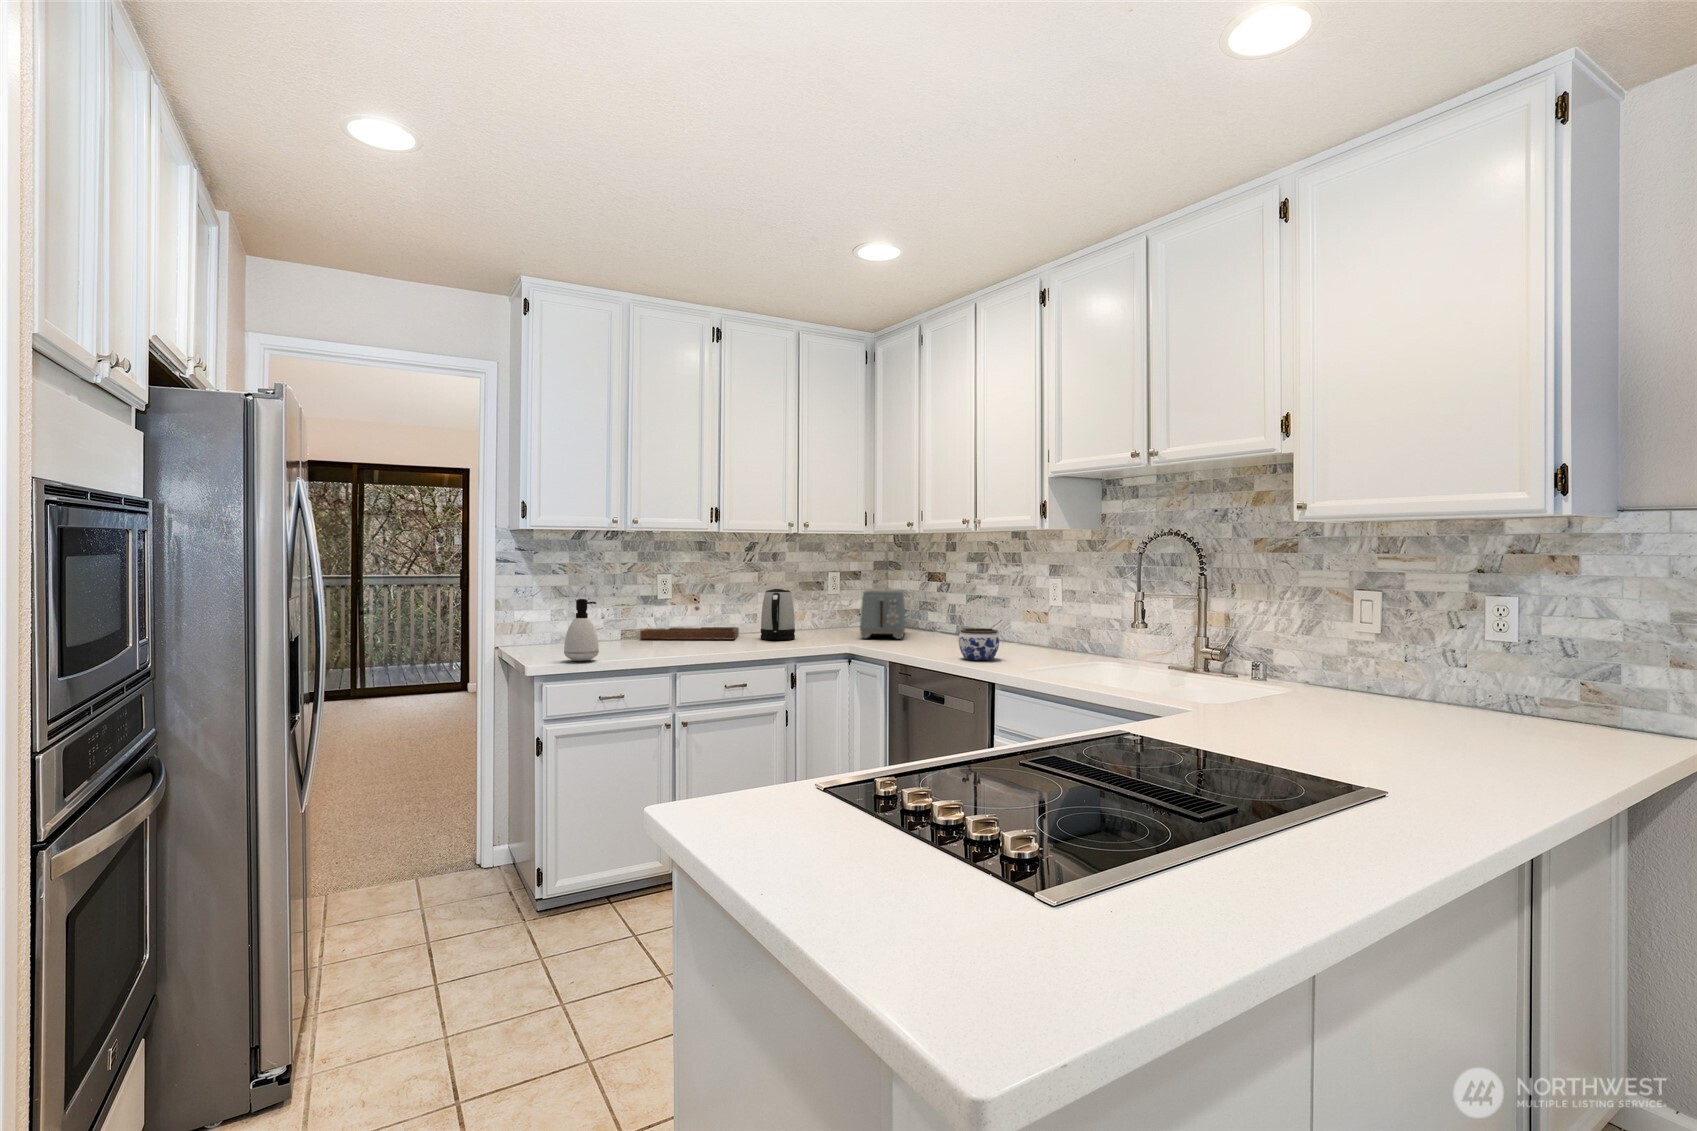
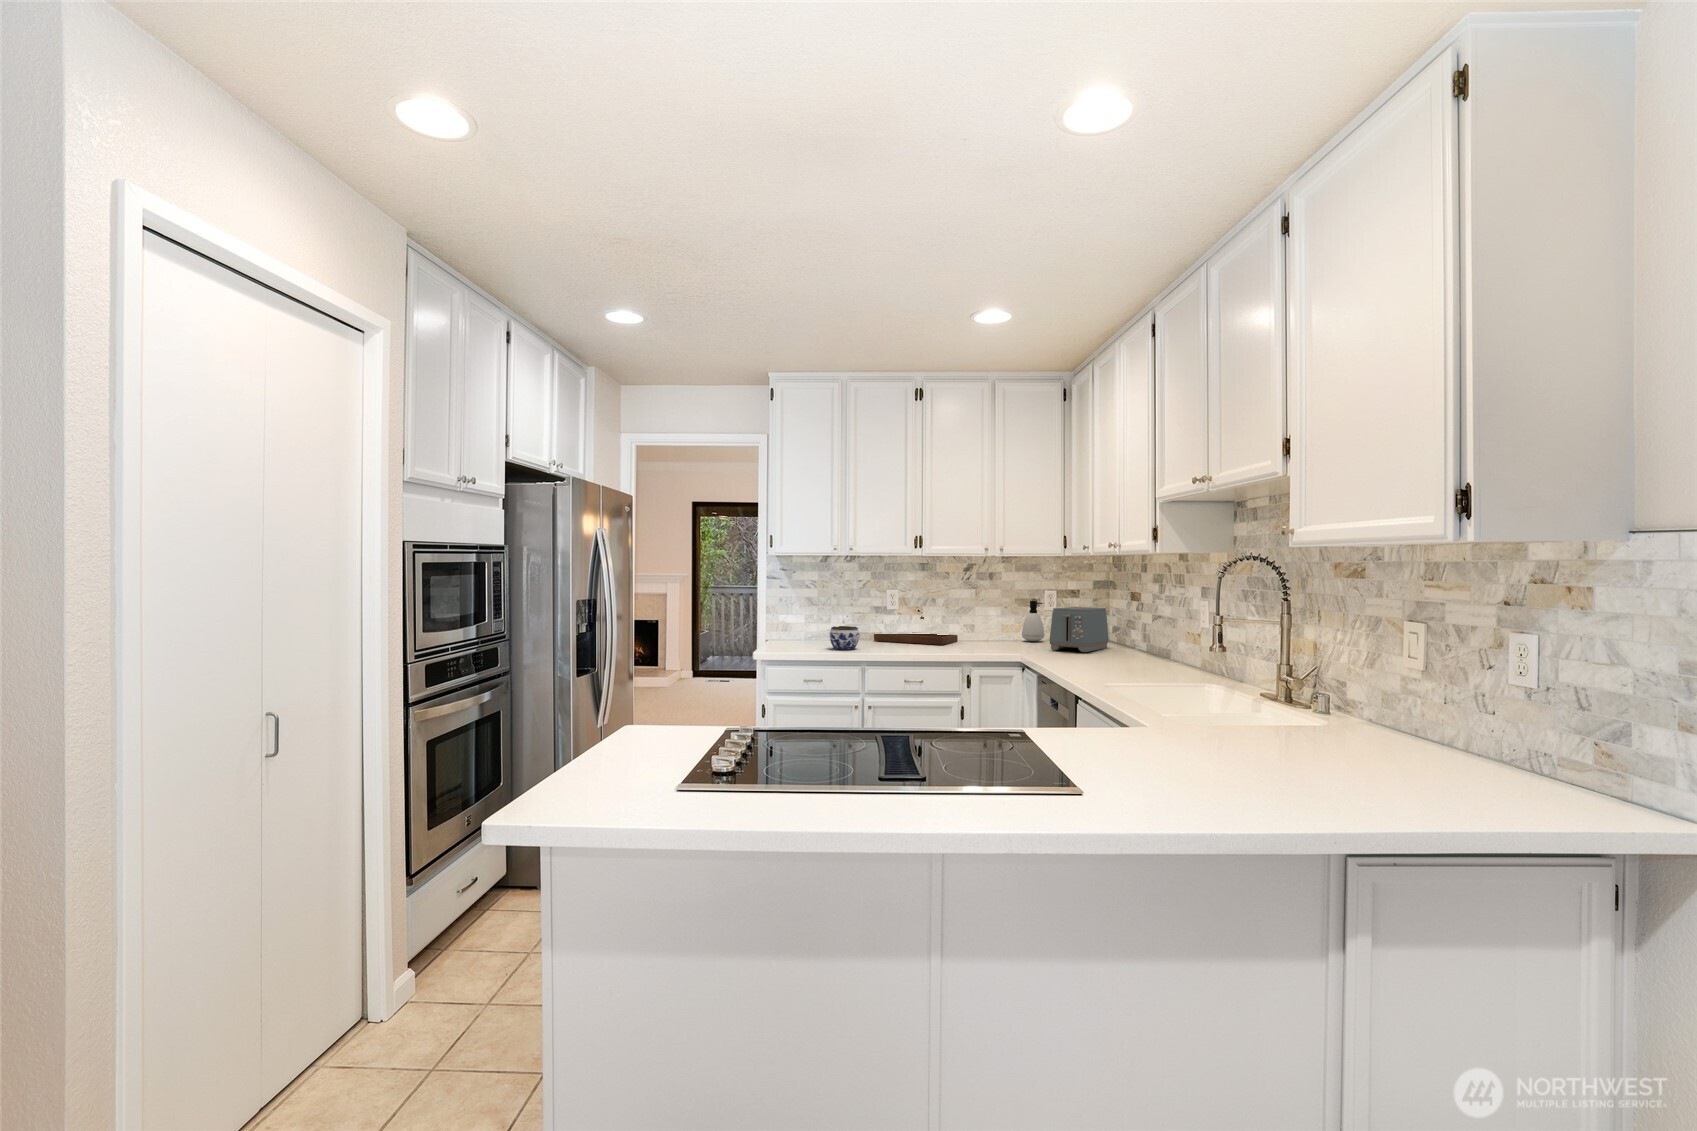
kettle: present [761,589,795,640] -> none [966,604,995,648]
soap dispenser: present [564,599,599,661] -> present [1022,601,1044,641]
jar: present [959,628,999,660] -> present [830,626,860,650]

